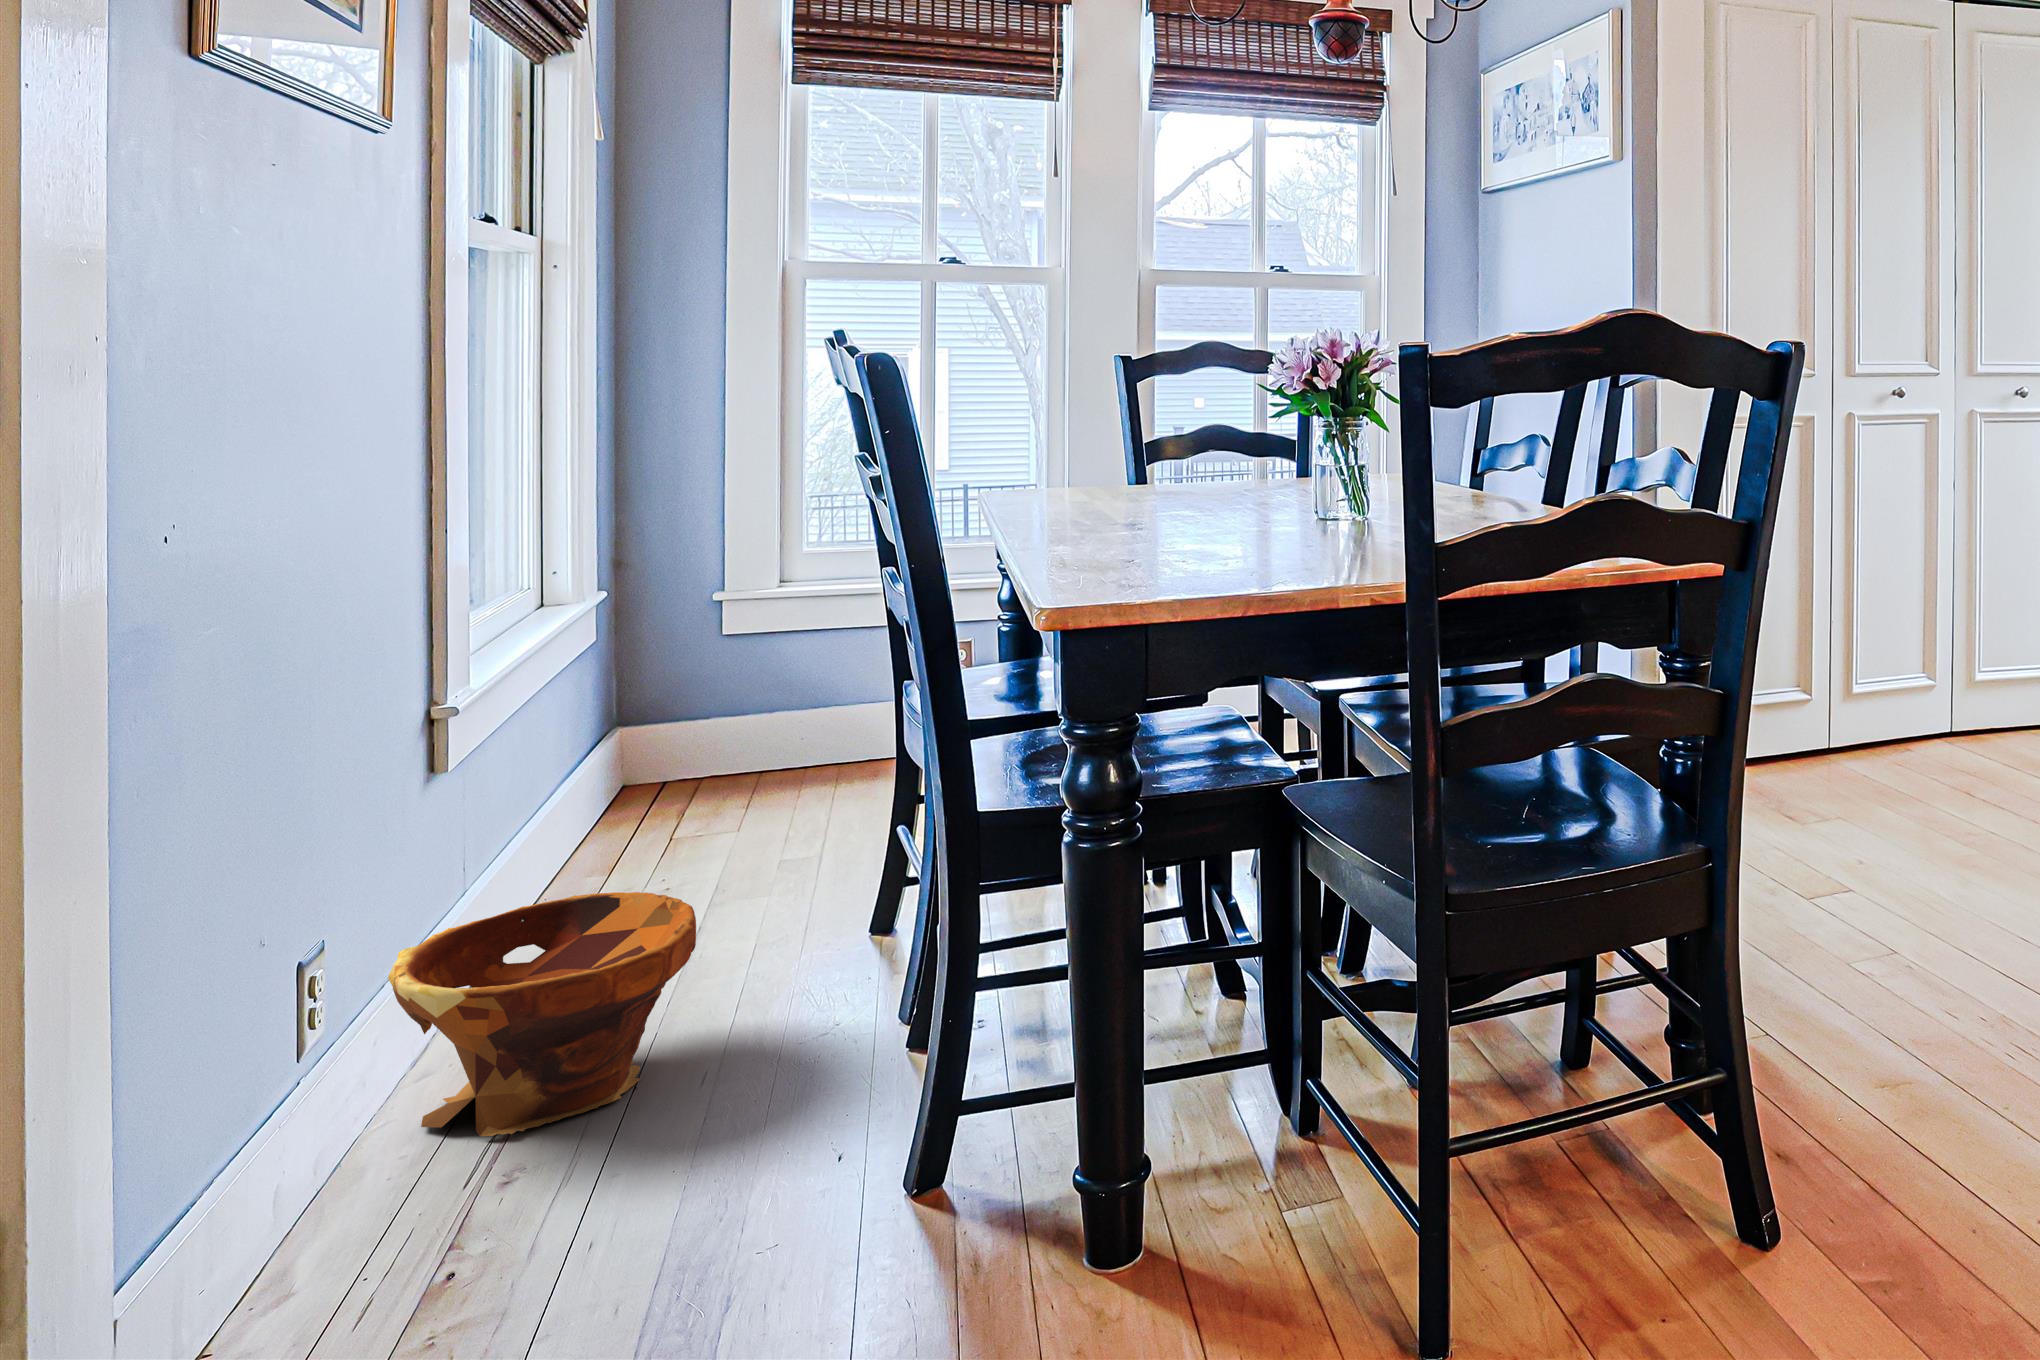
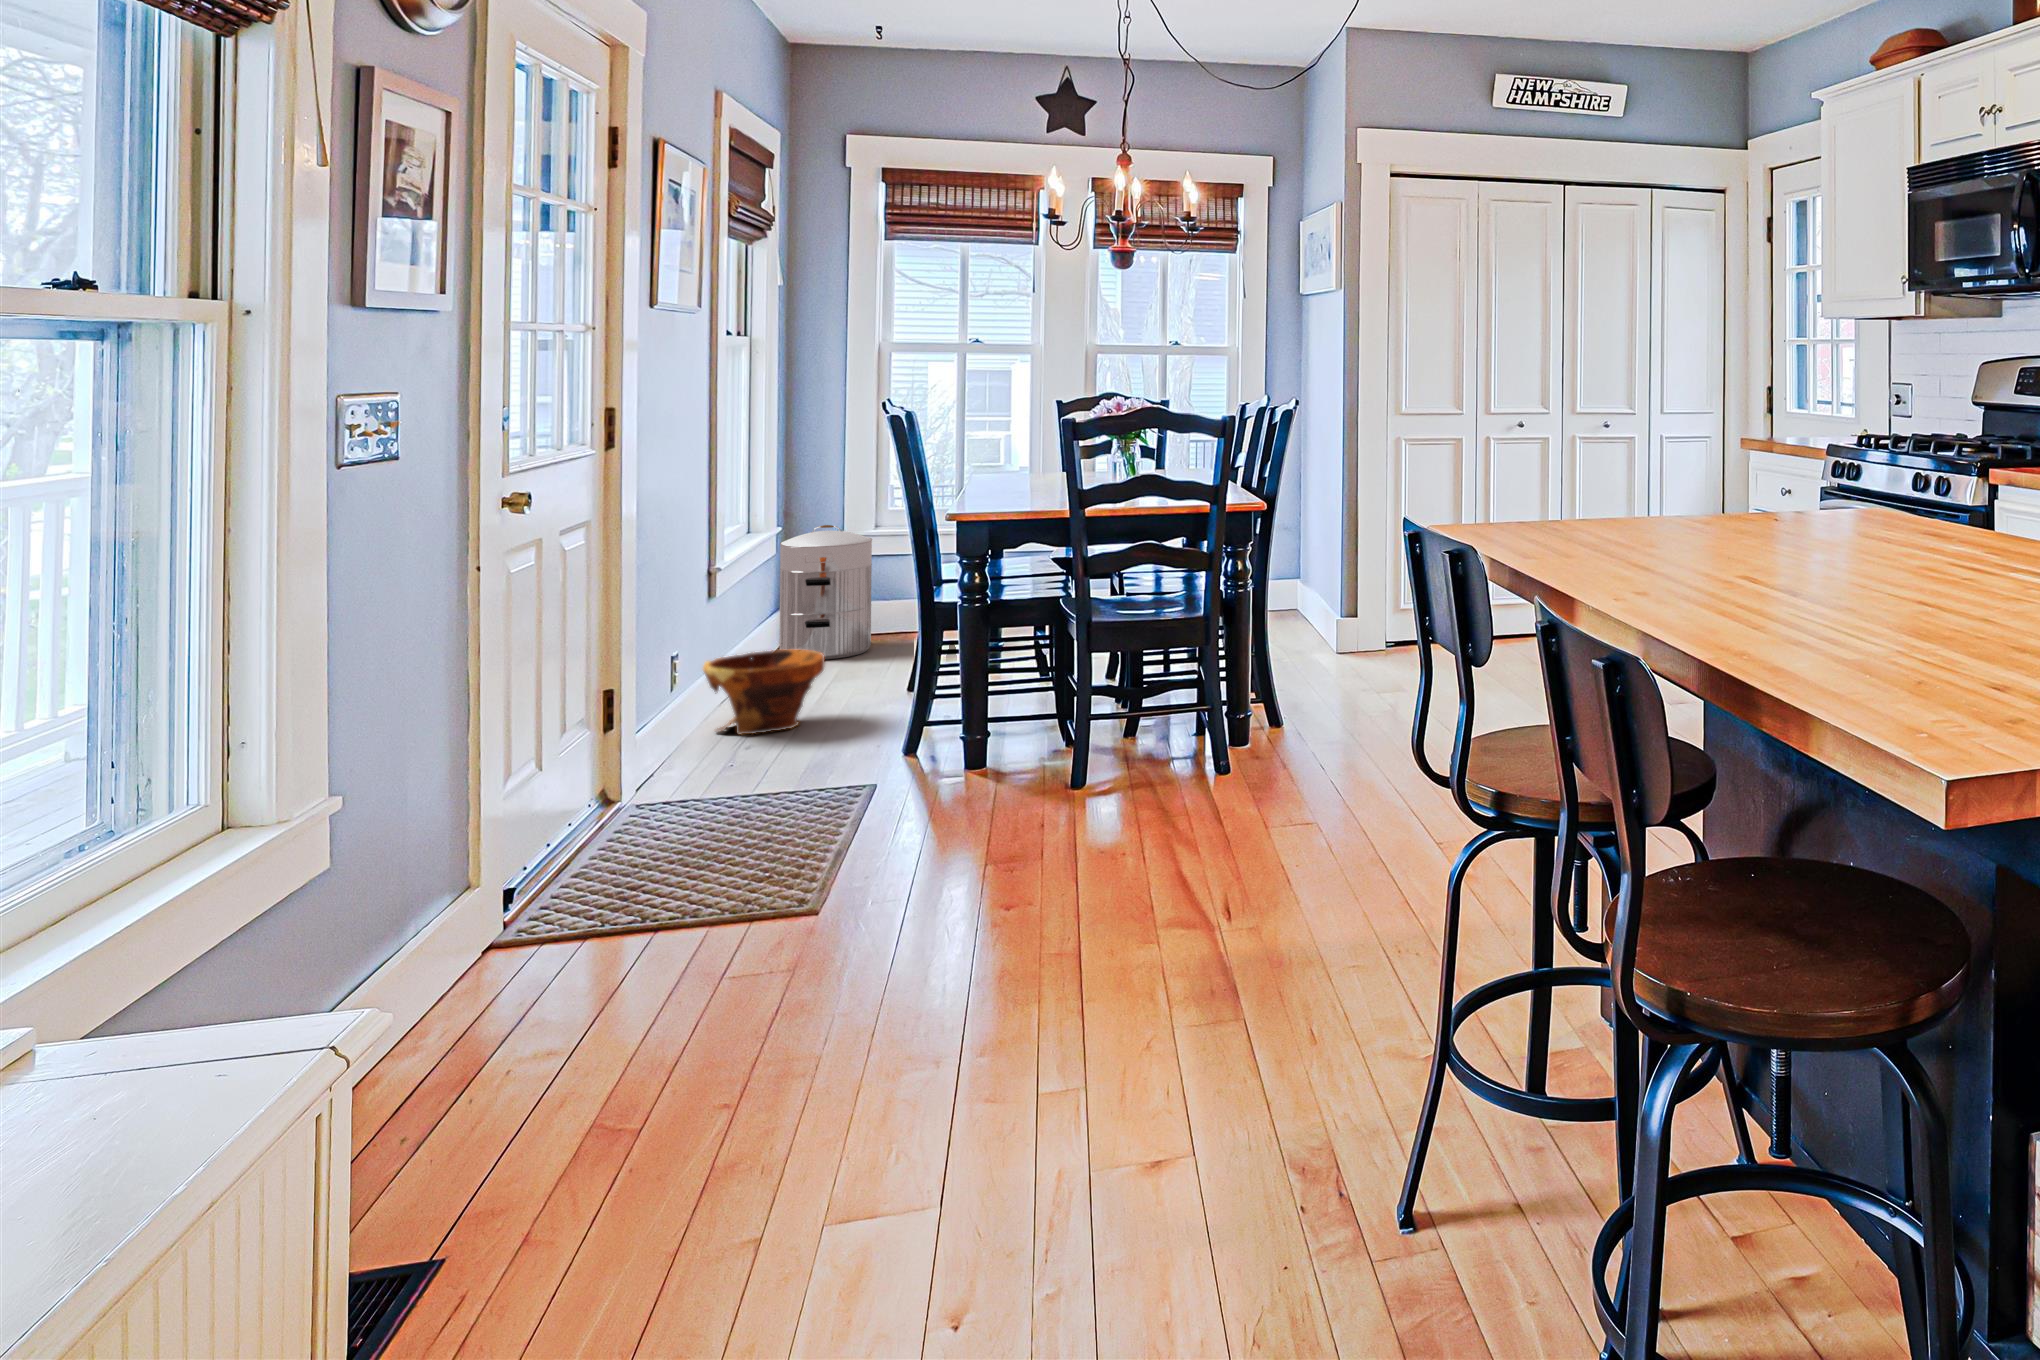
waste bin: none [603,587,781,847] -> present [780,525,872,659]

